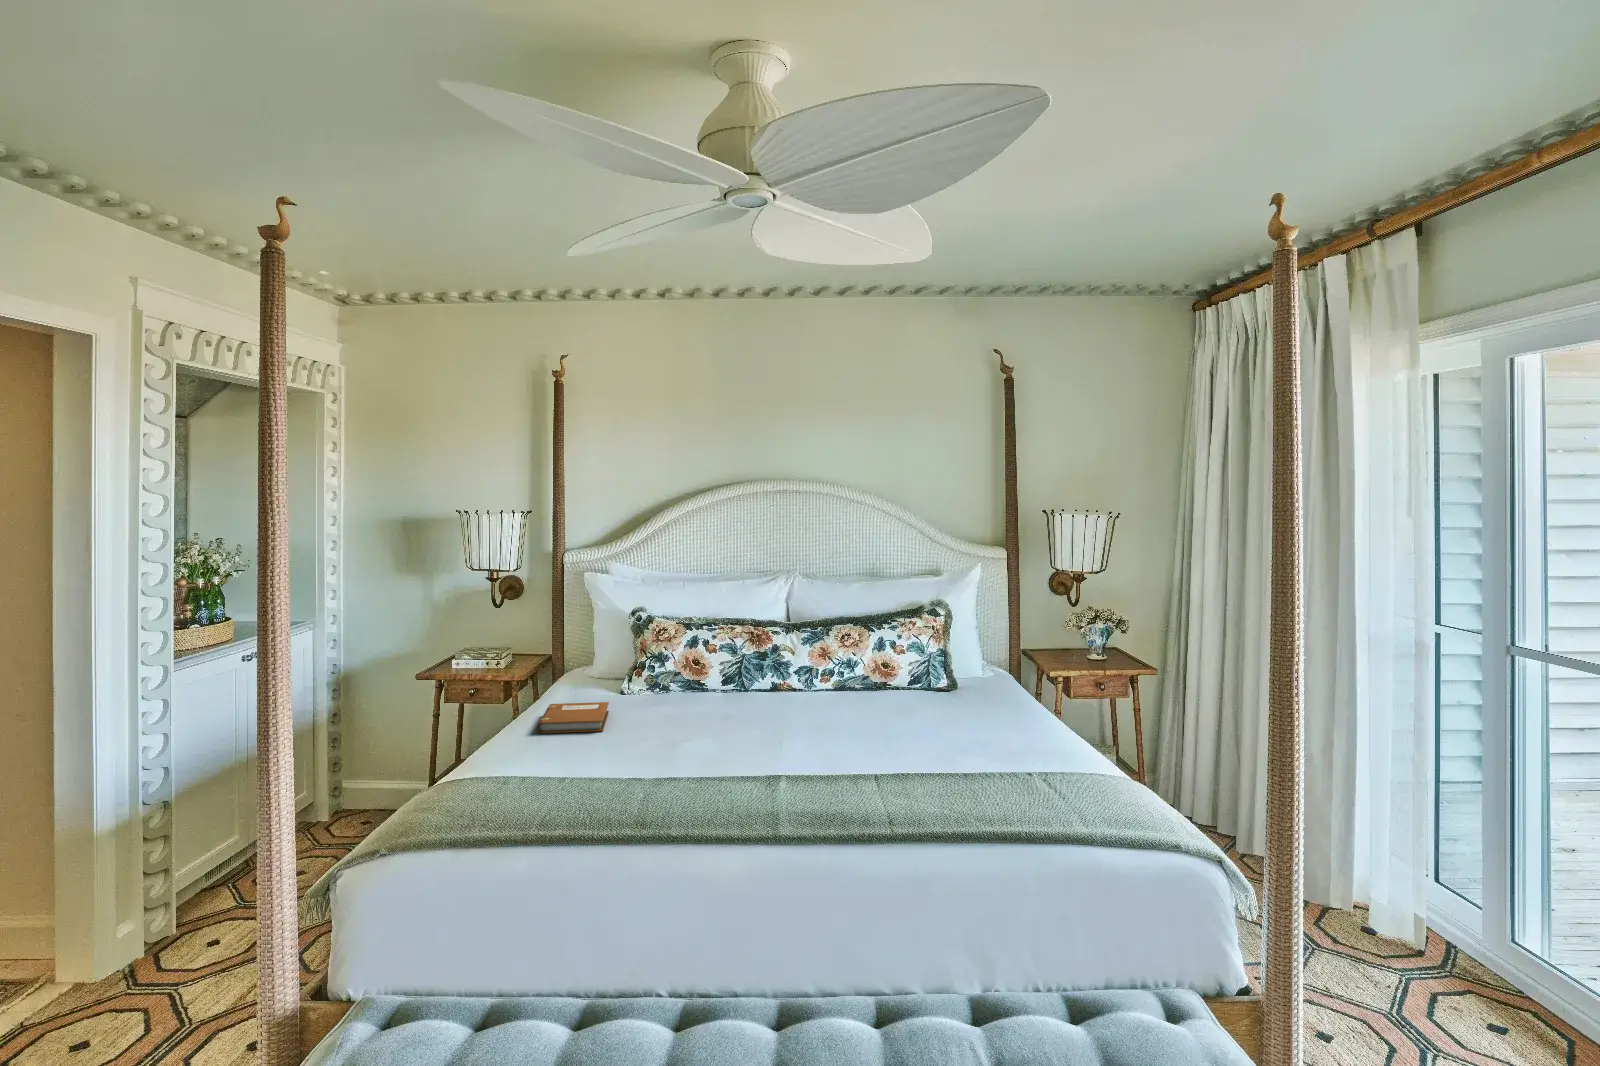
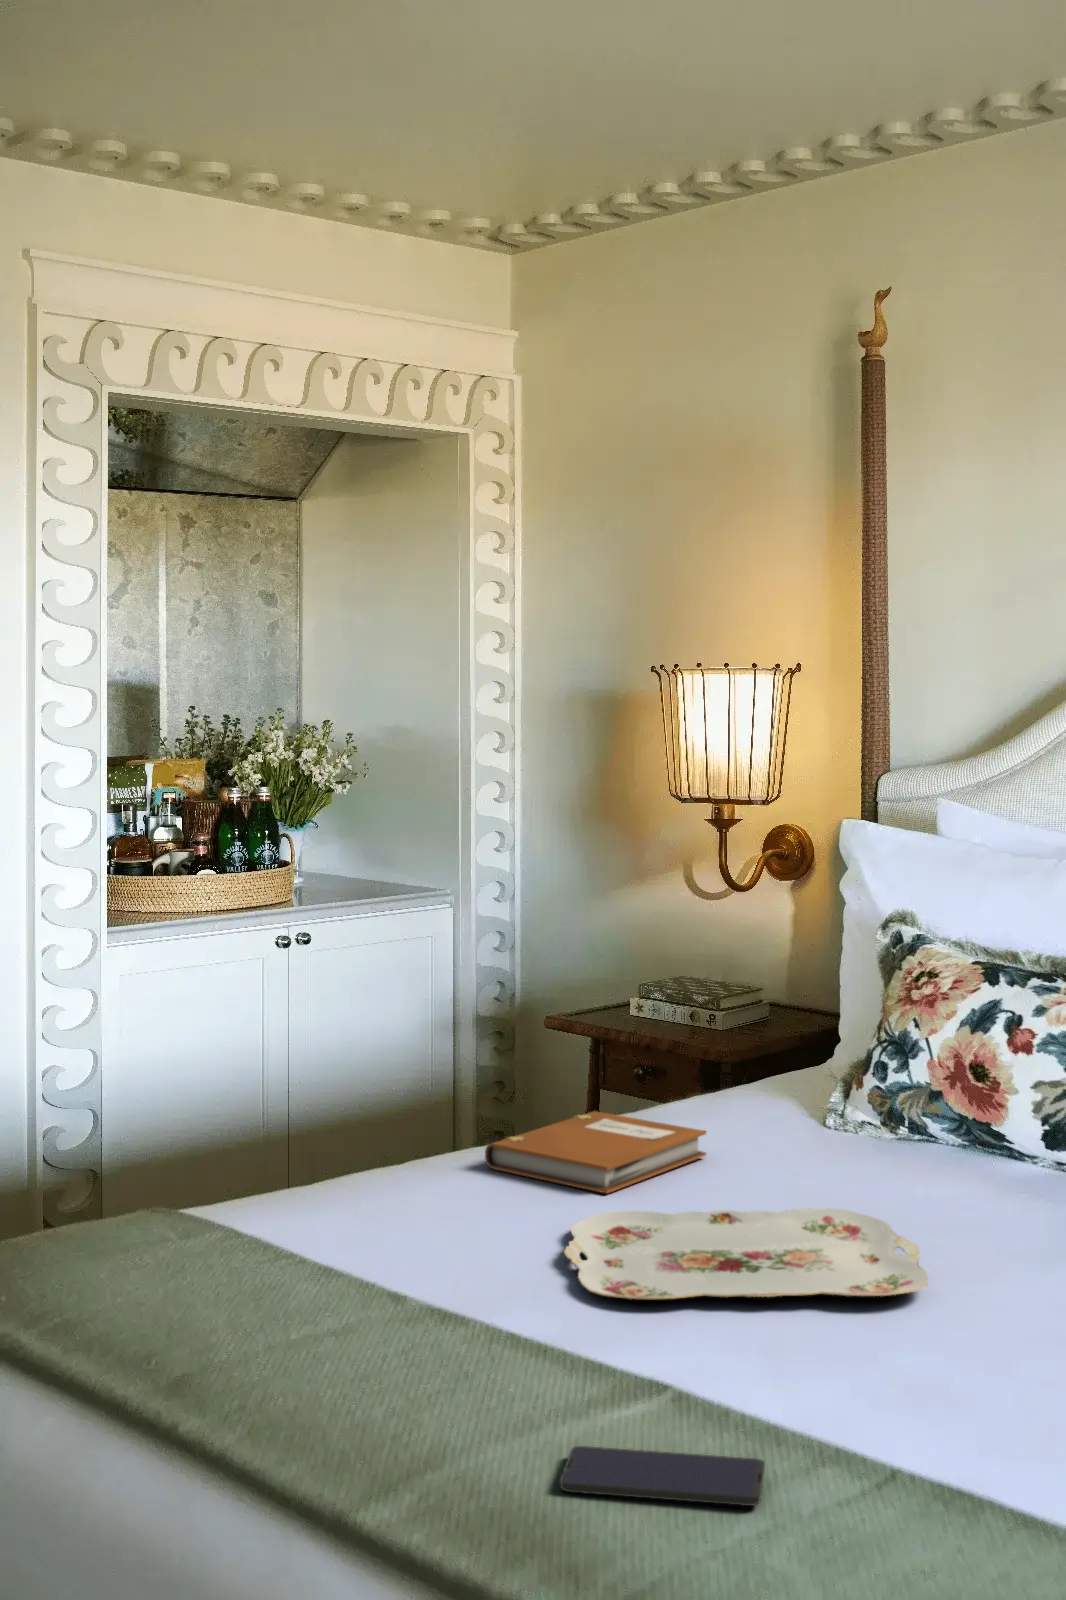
serving tray: none [619,717,761,758] -> present [564,1208,929,1299]
smartphone: none [759,782,825,806] -> present [560,1446,765,1506]

